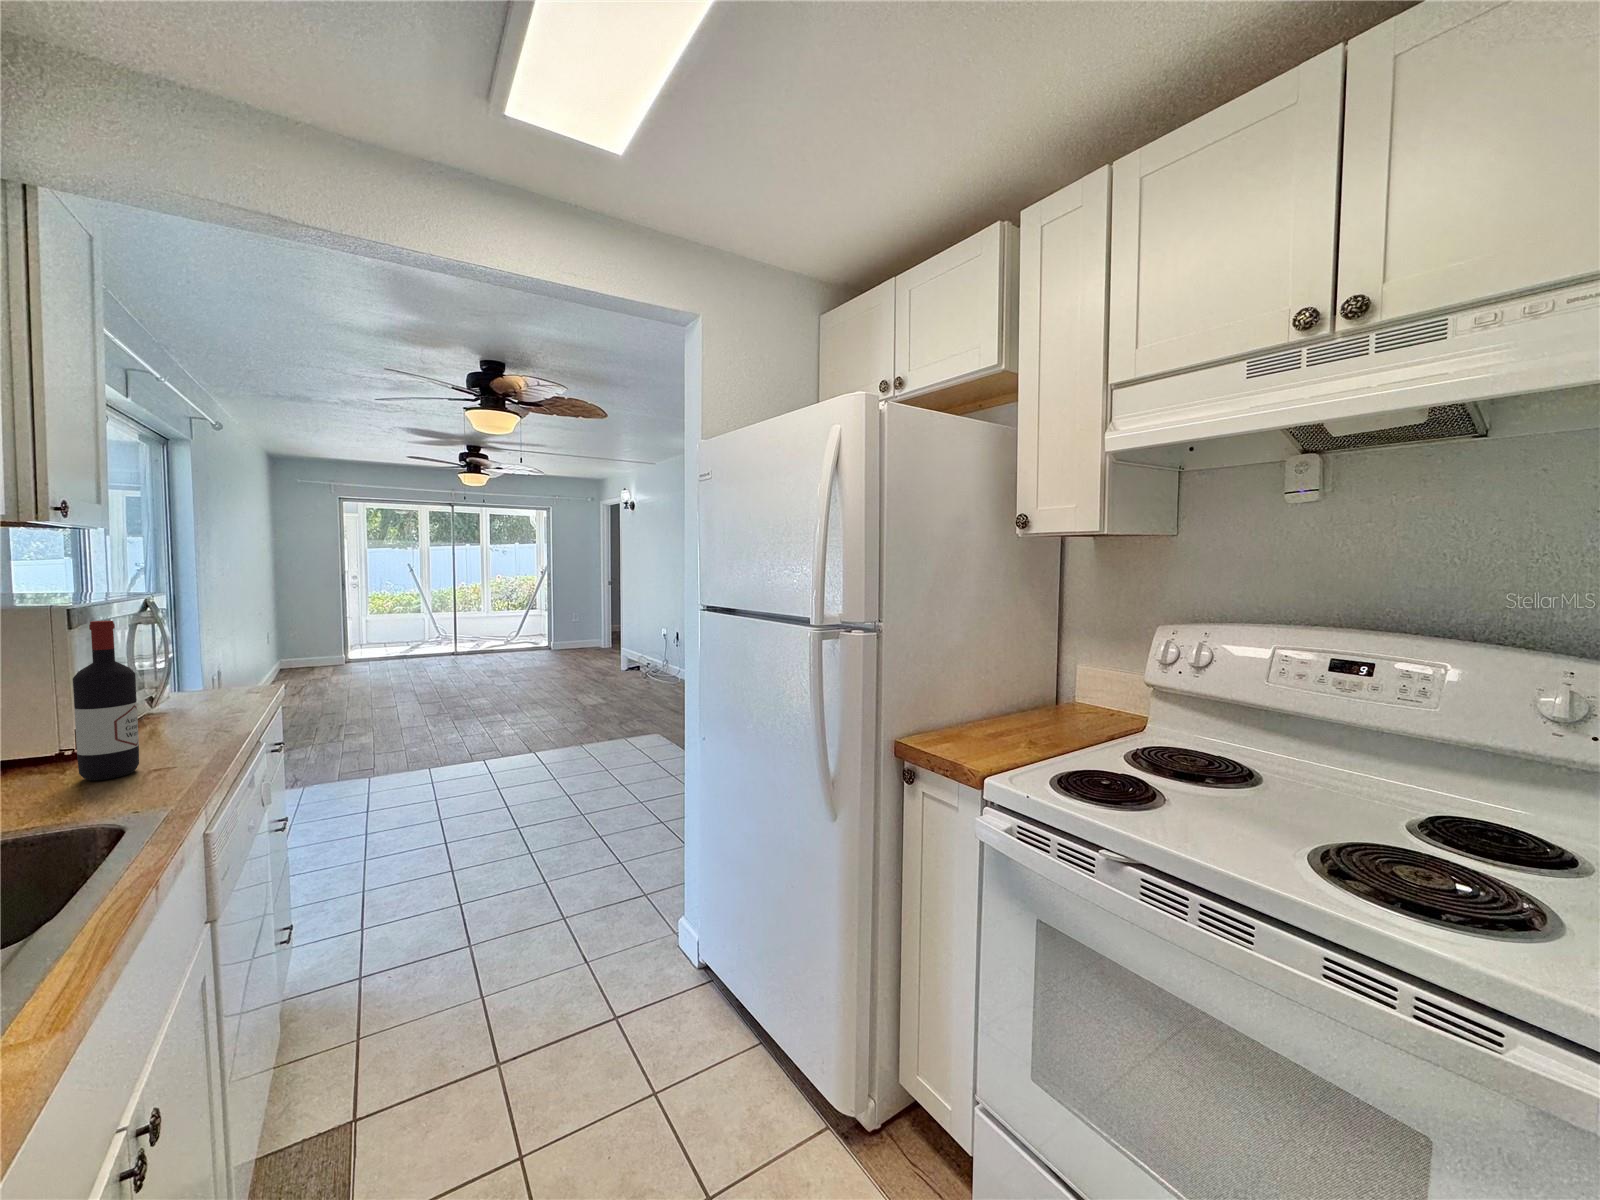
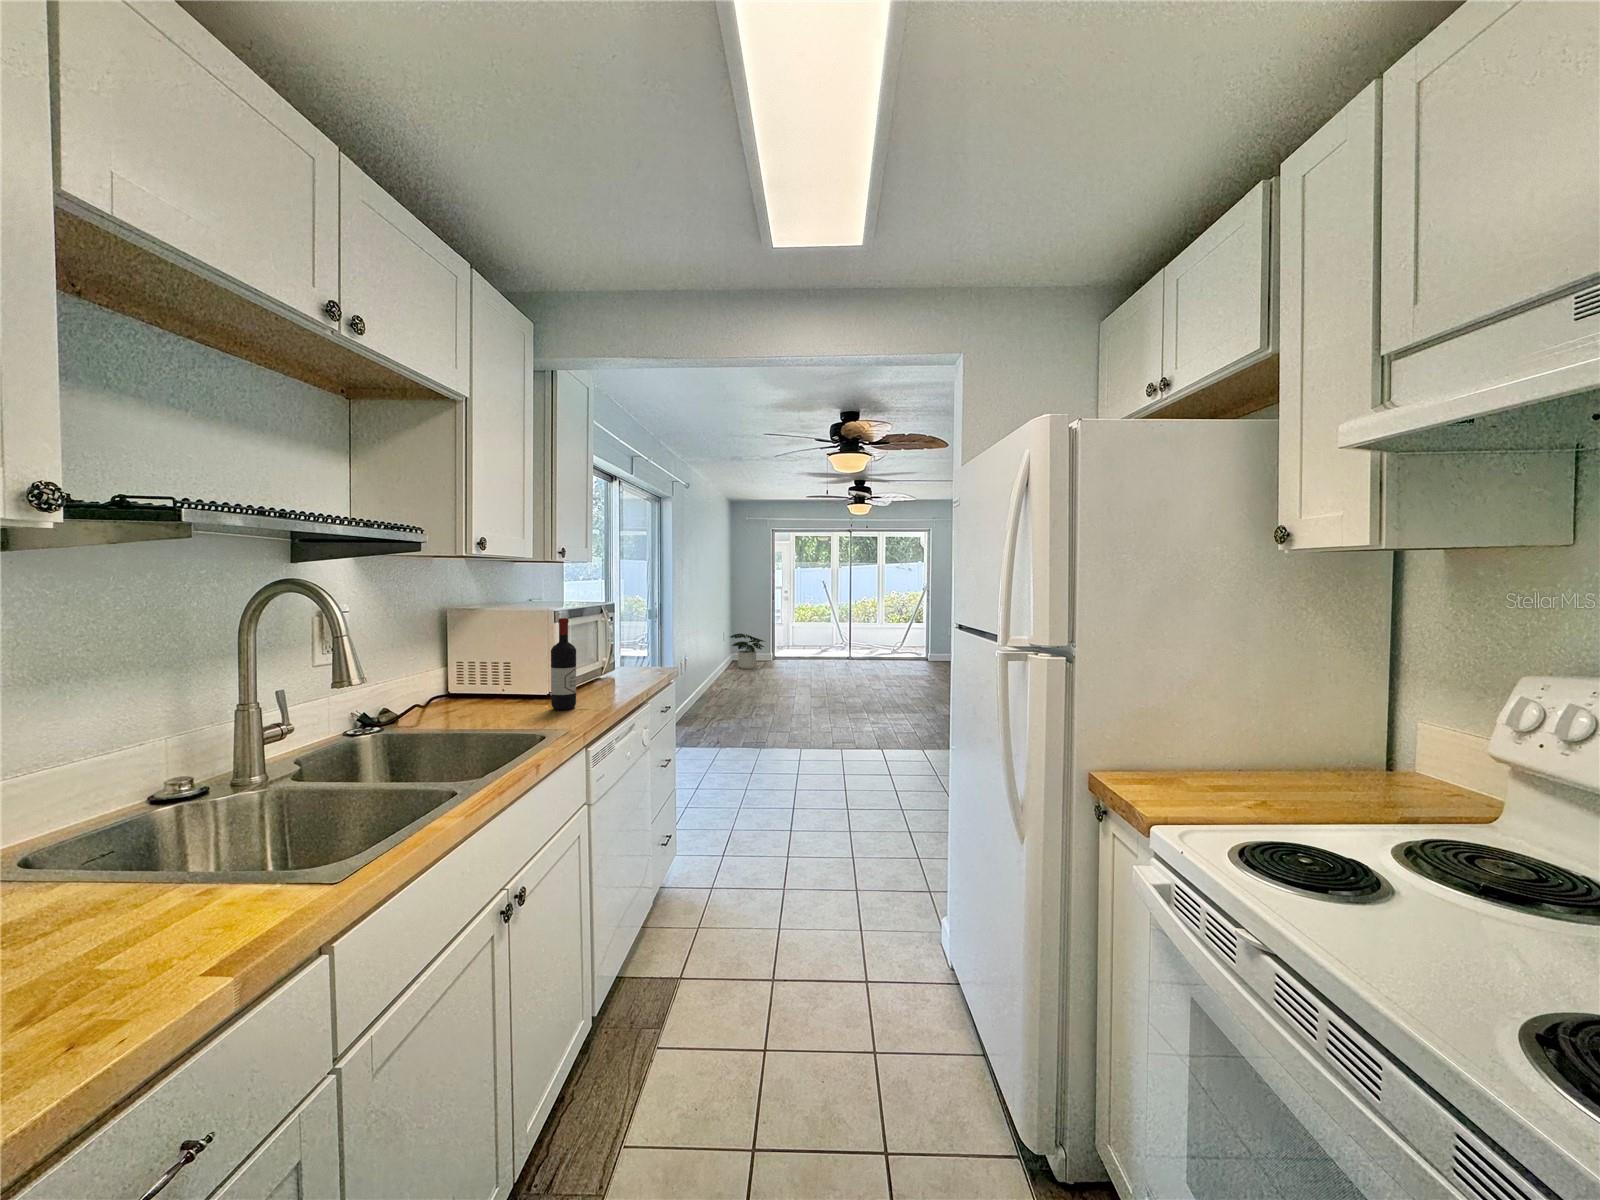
potted plant: none [275,632,336,678] -> present [730,634,764,669]

